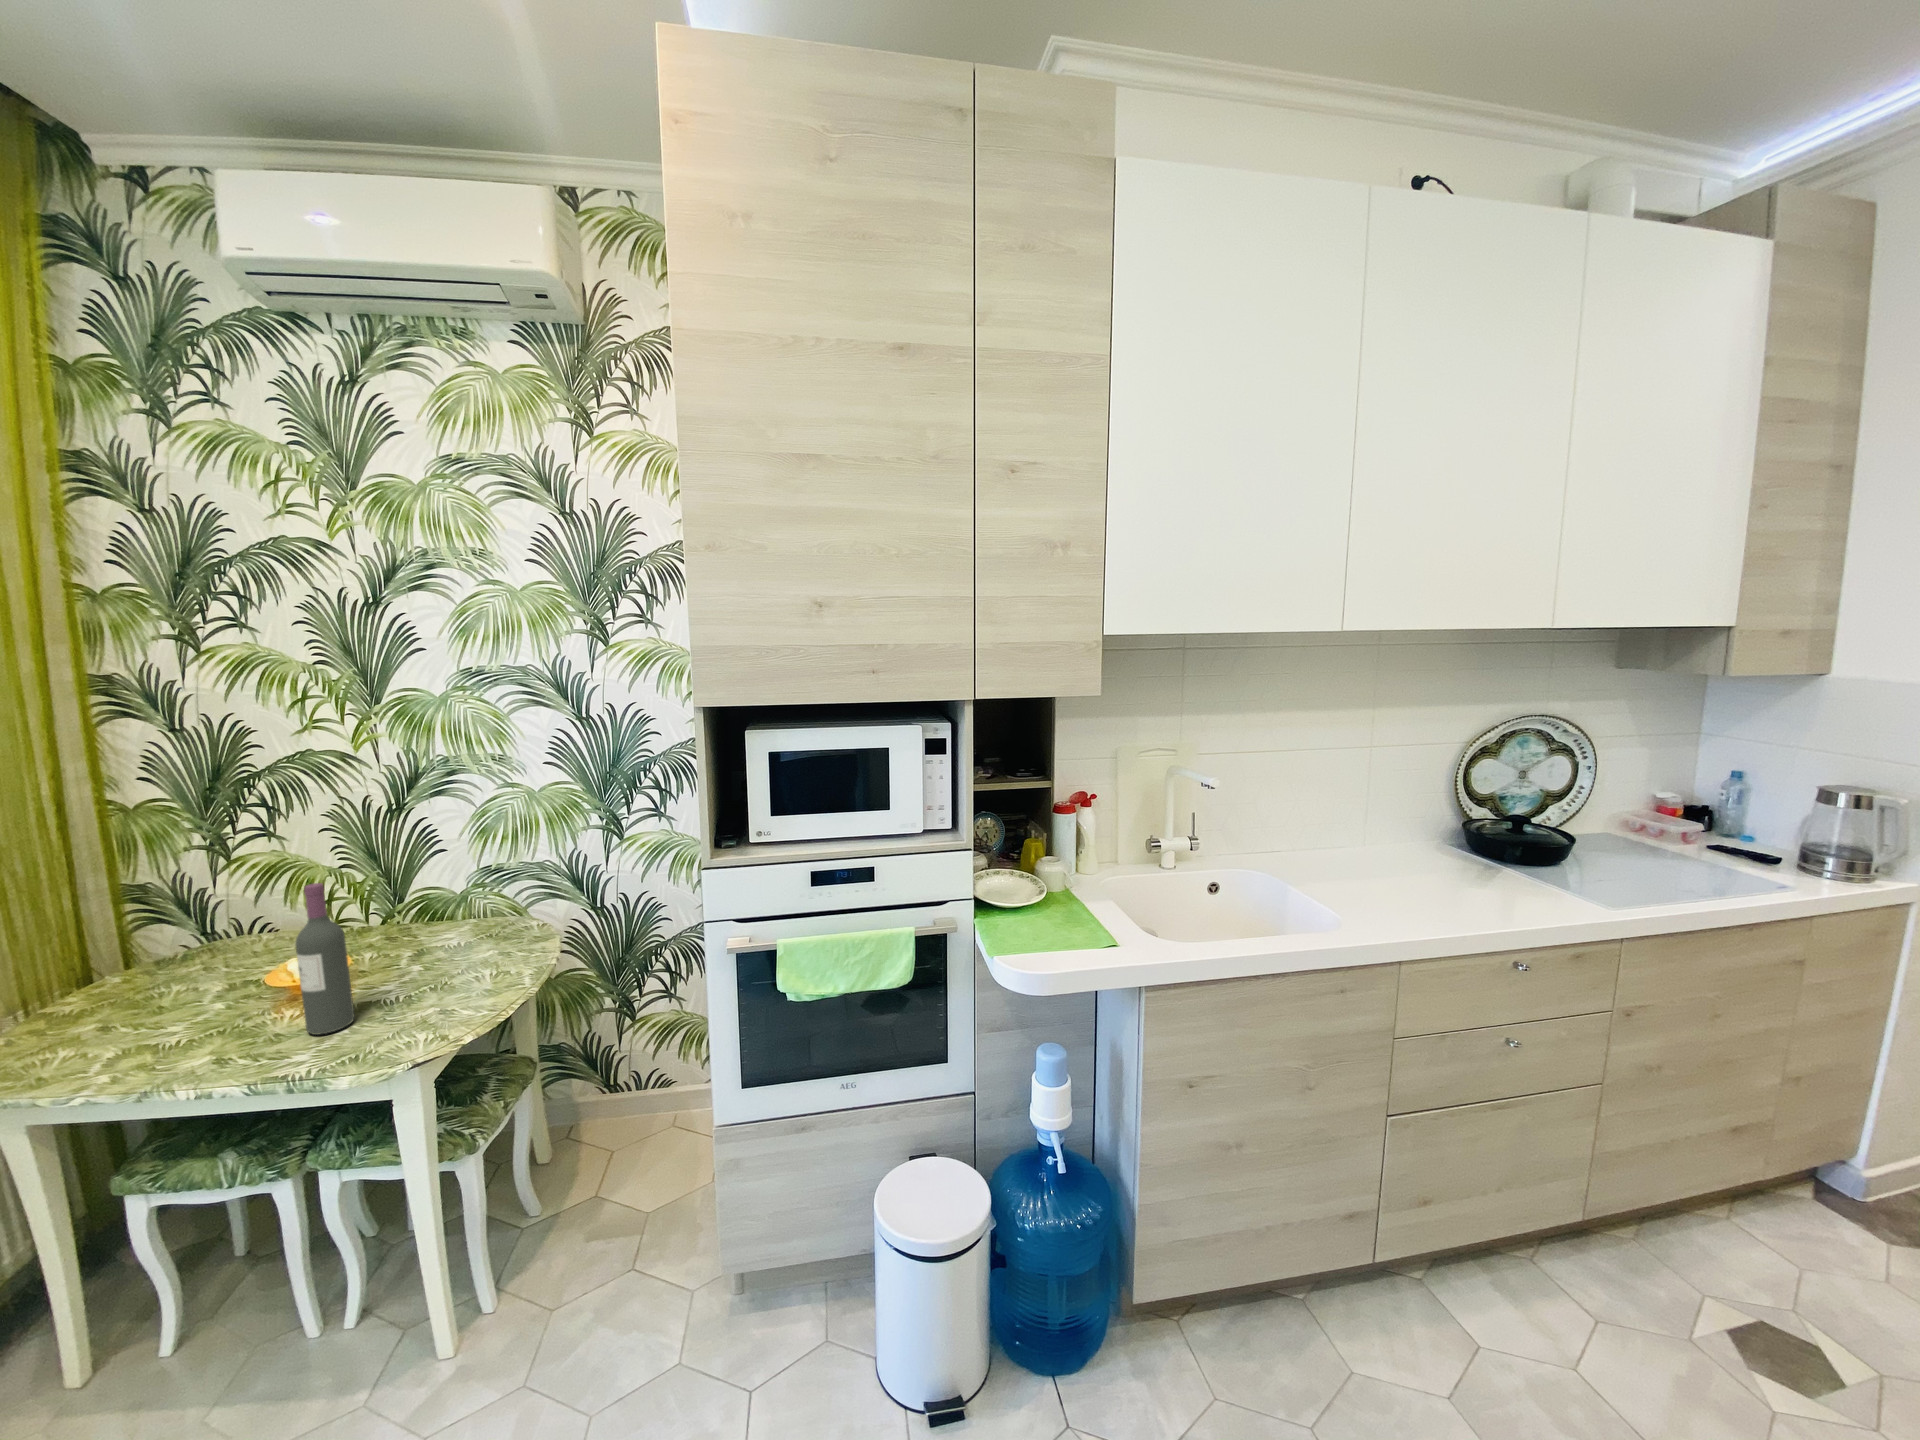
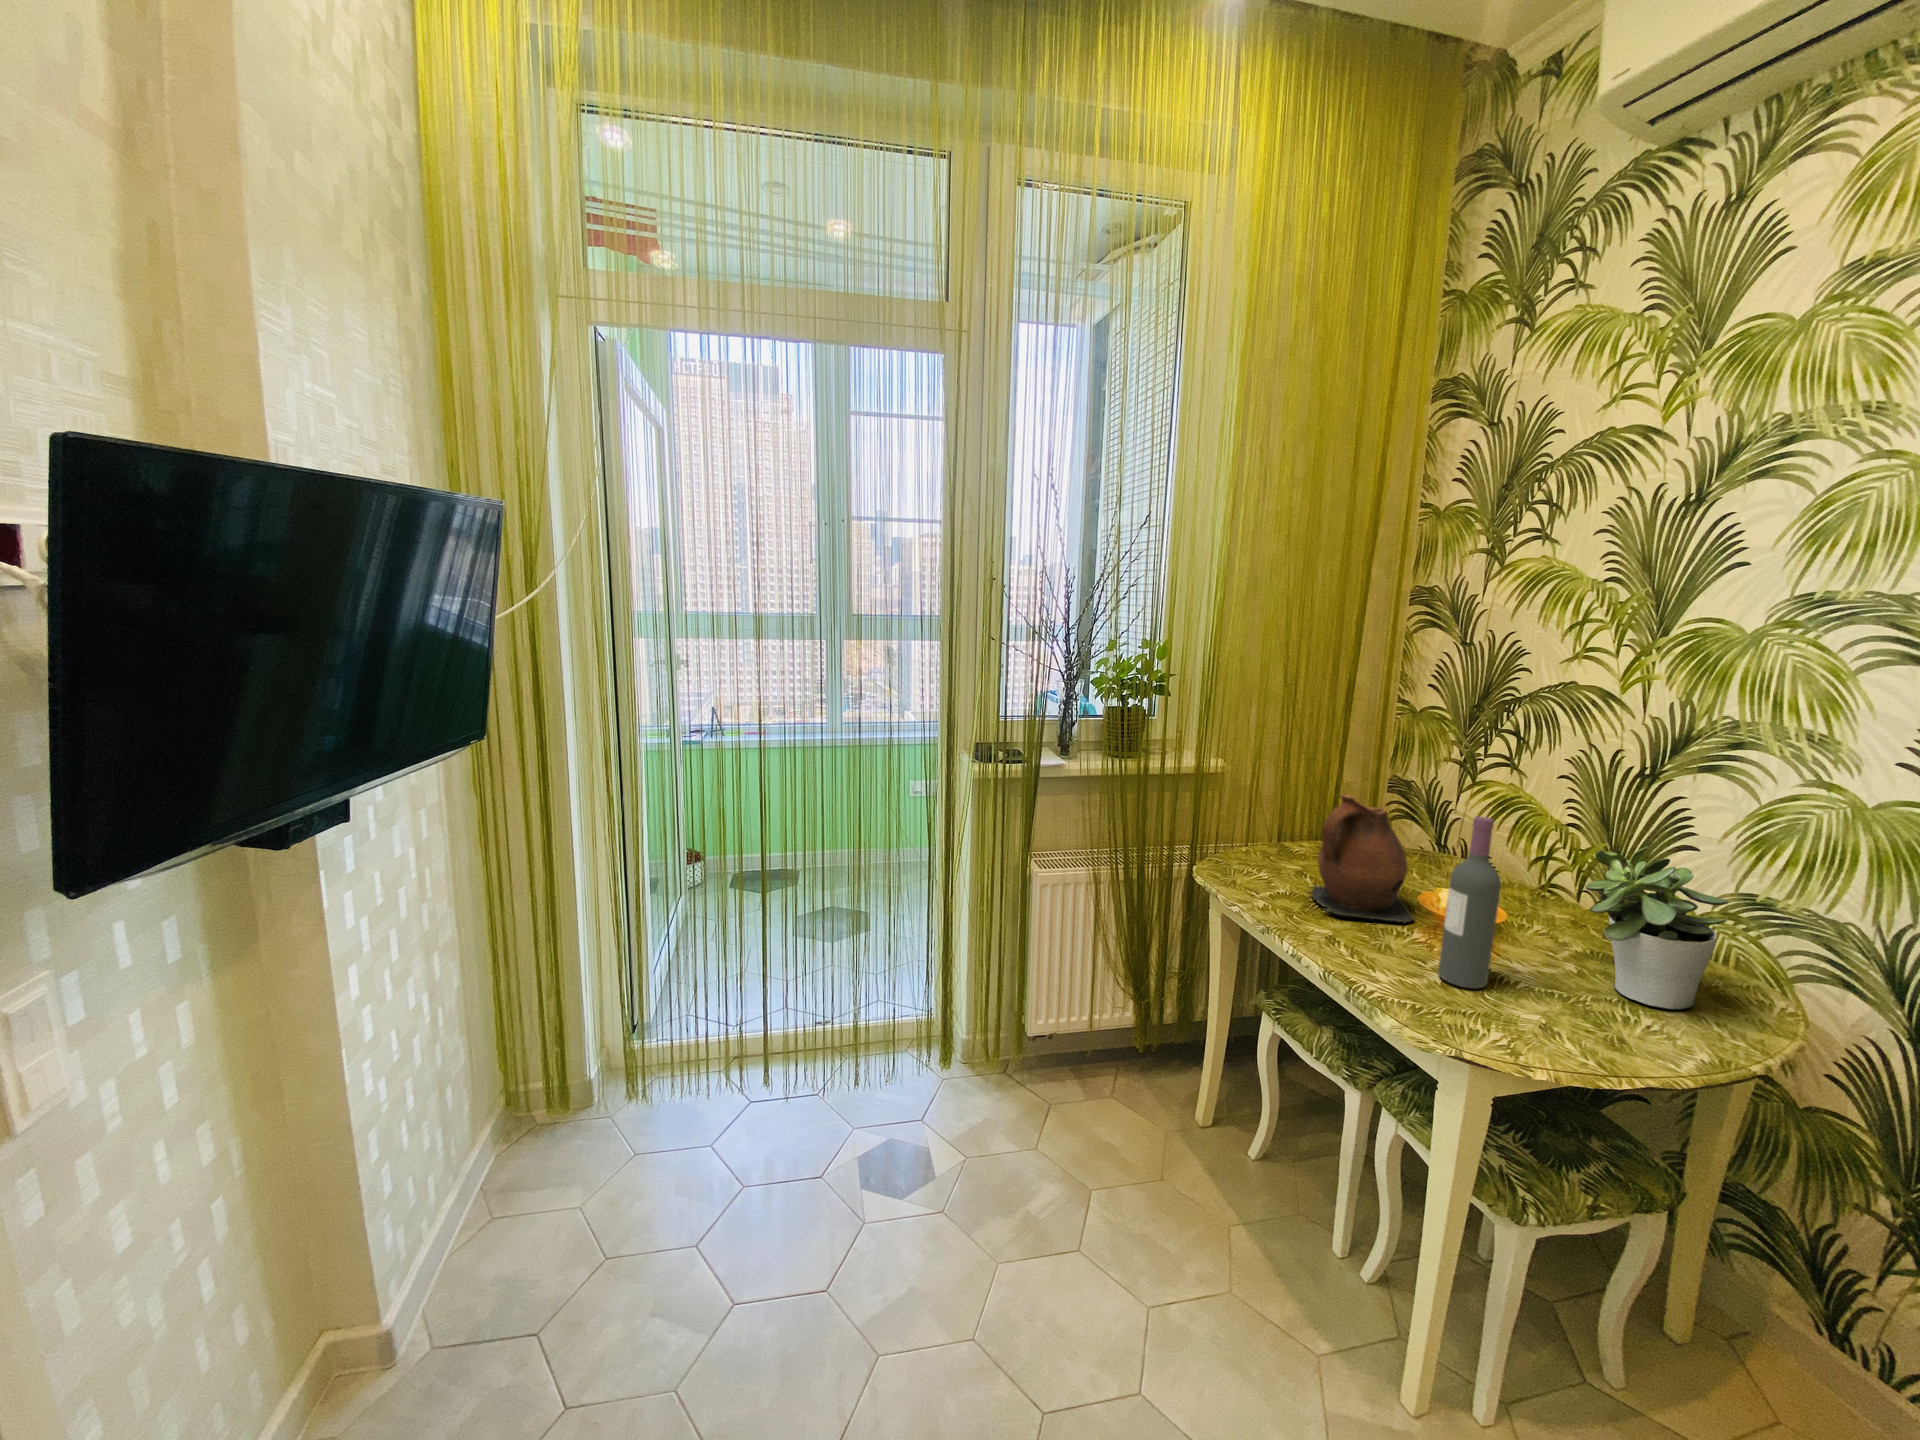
potted plant: none [395,860,498,970] -> present [1586,846,1729,1010]
ceramic pitcher: none [83,916,244,1050] -> present [1310,793,1414,923]

